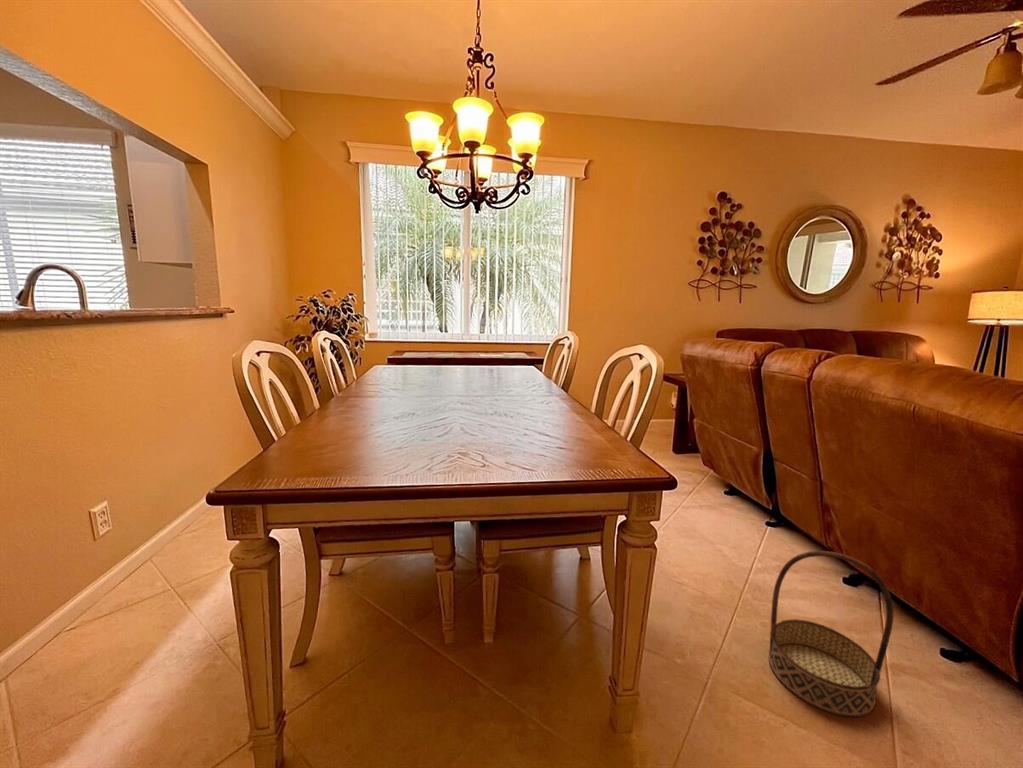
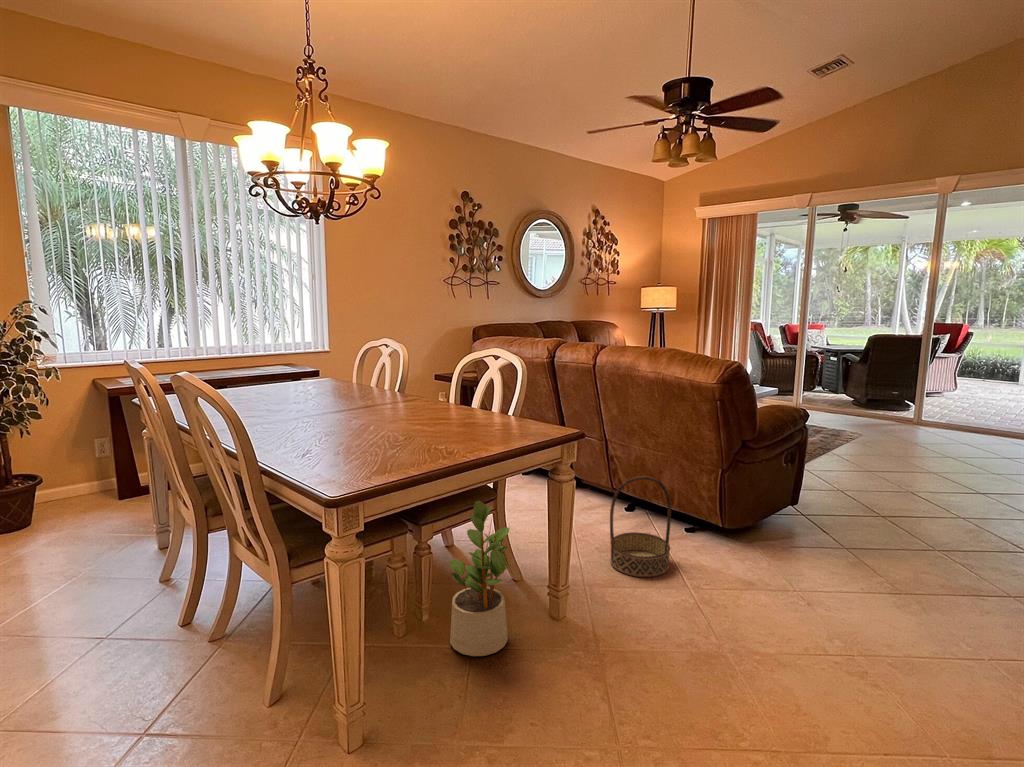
potted plant: none [491,523,585,715] -> present [450,501,513,656]

